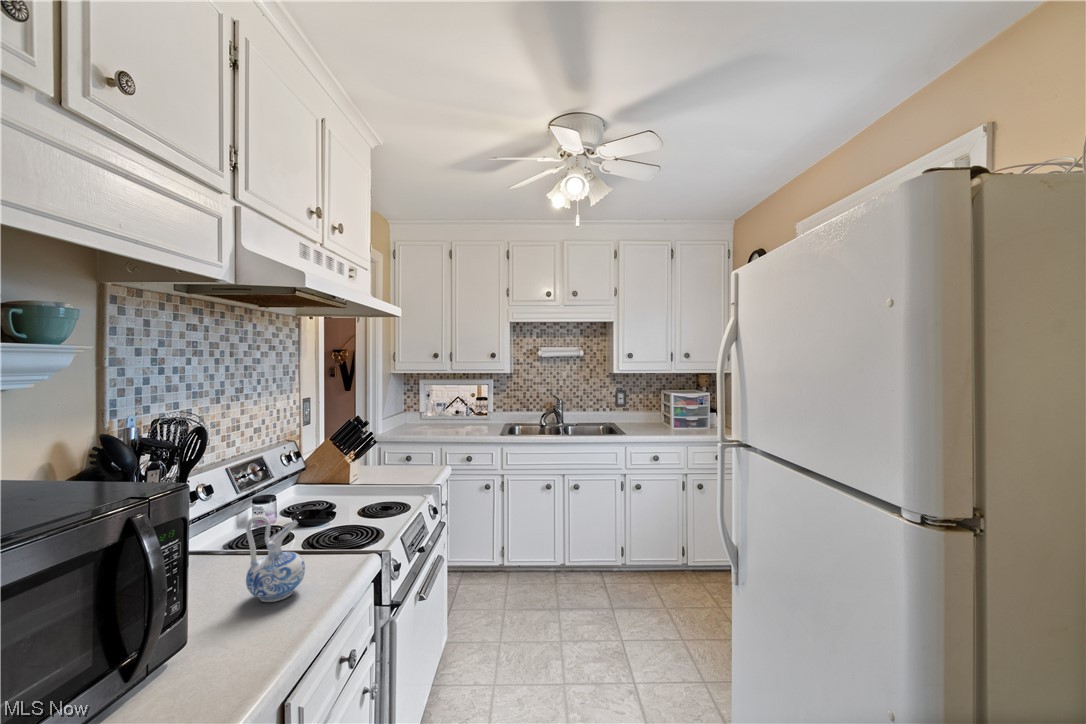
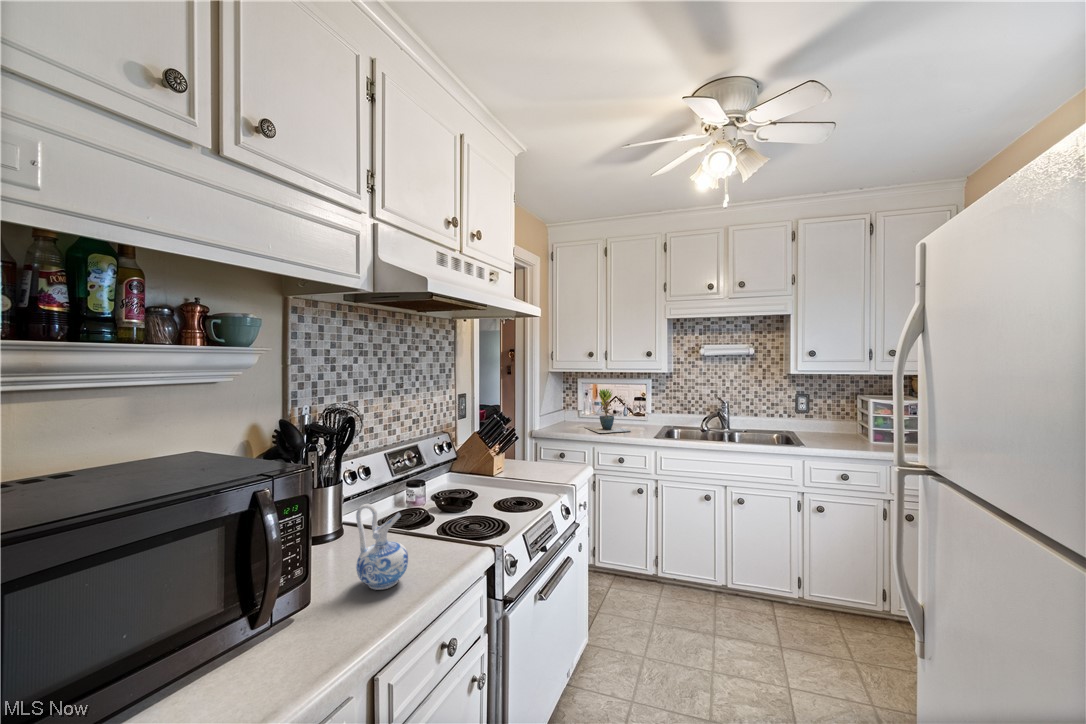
potted plant: none [430,389,479,434] -> present [585,389,630,433]

